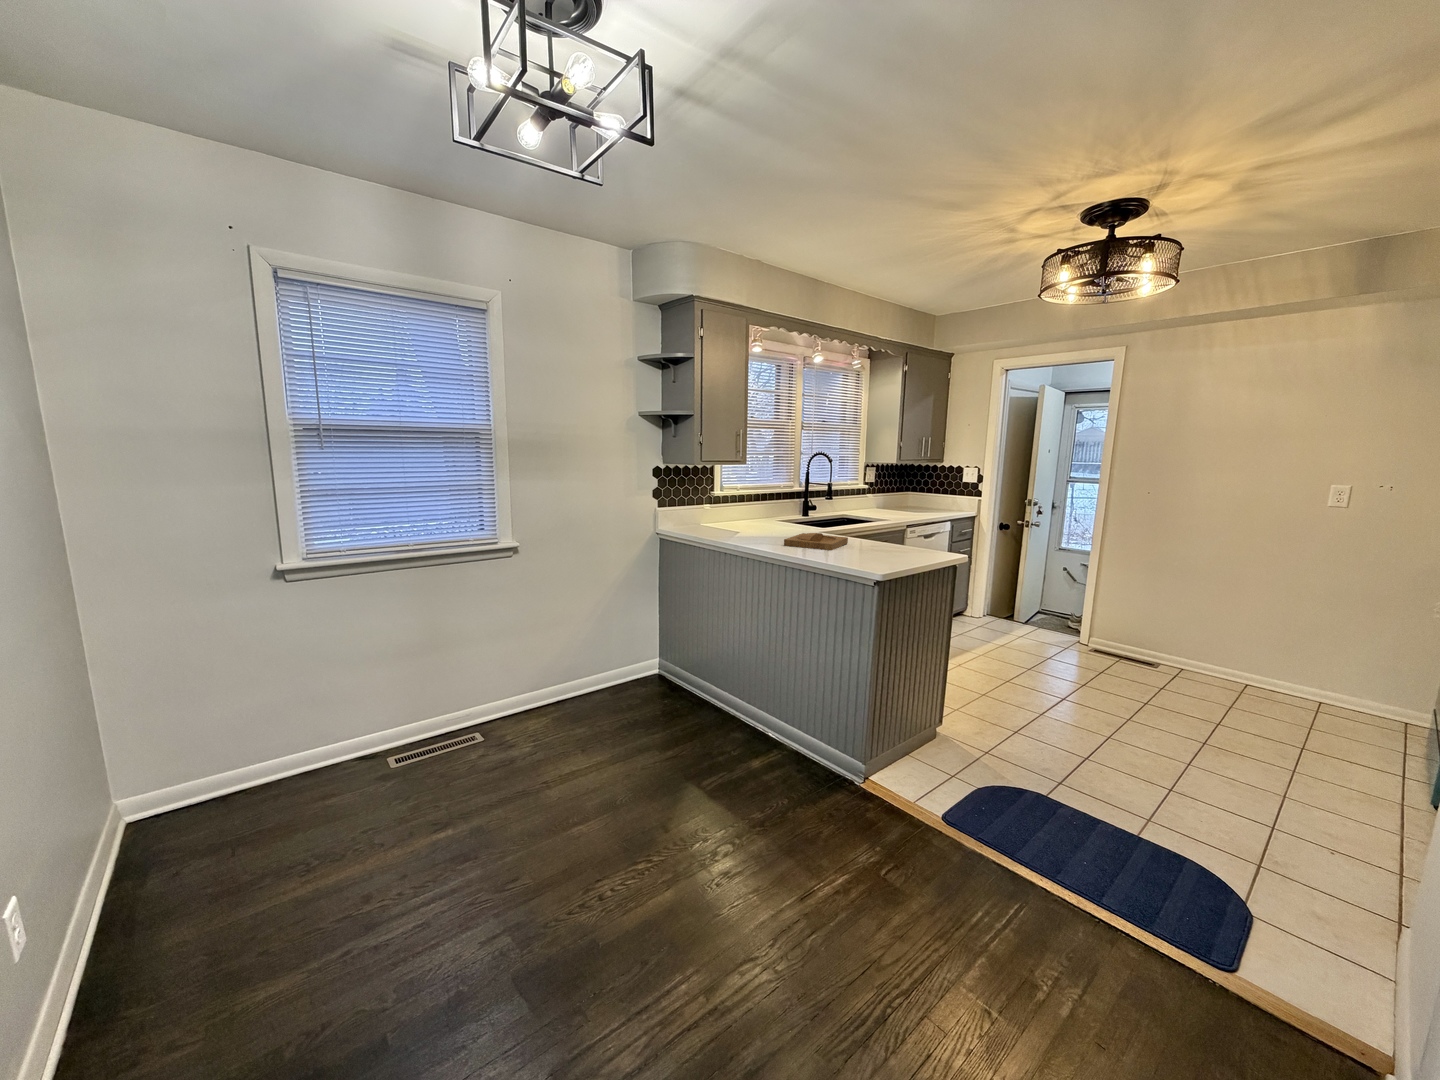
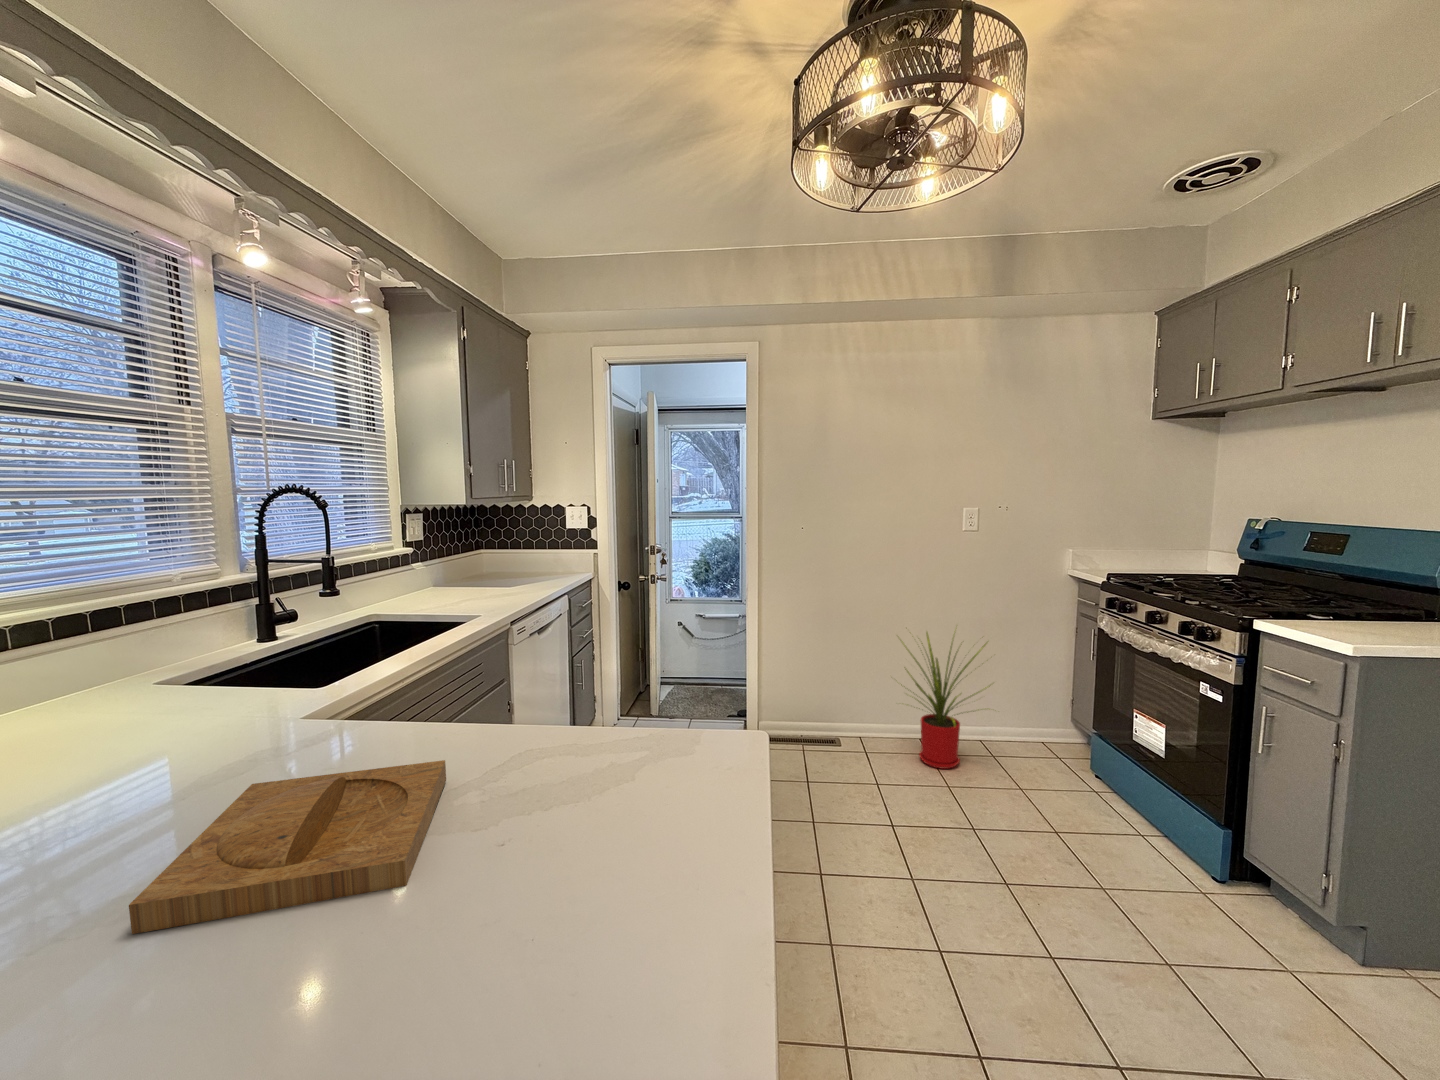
house plant: none [1191,578,1315,699] -> present [901,632,990,769]

